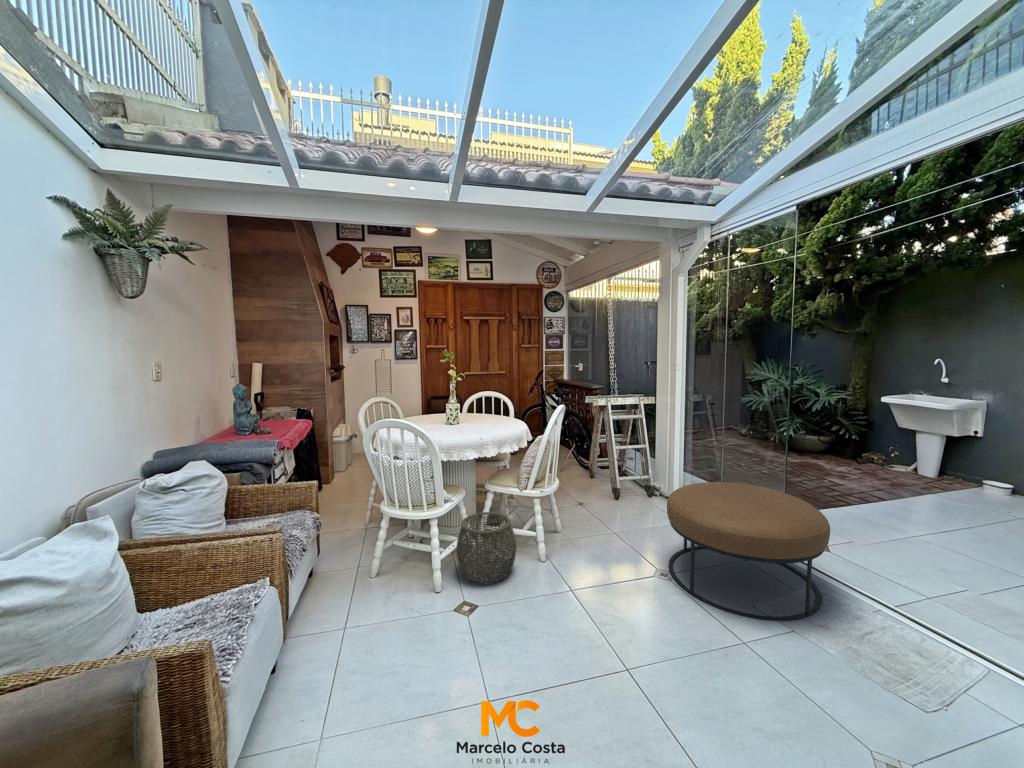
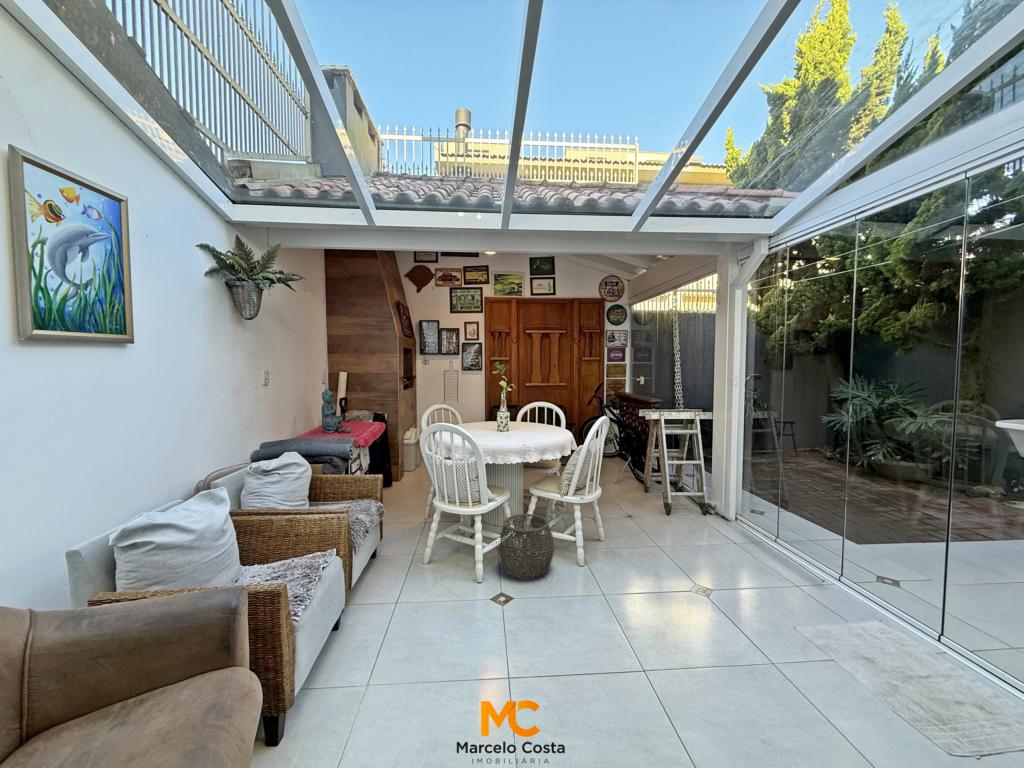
ottoman: present [667,482,830,621] -> none [705,501,878,645]

